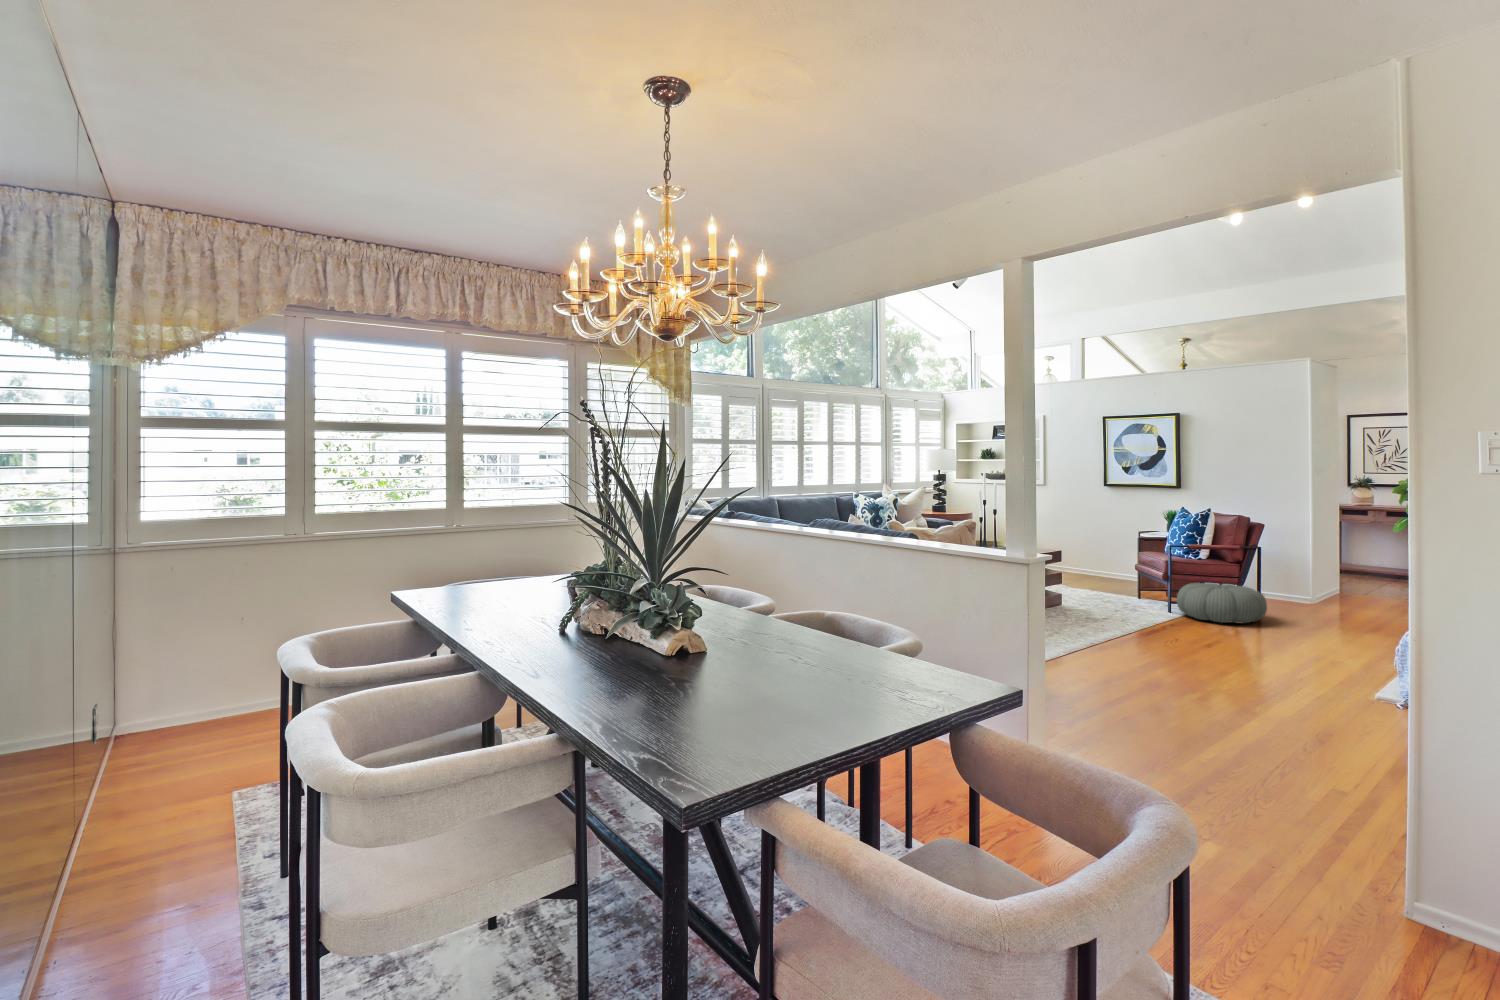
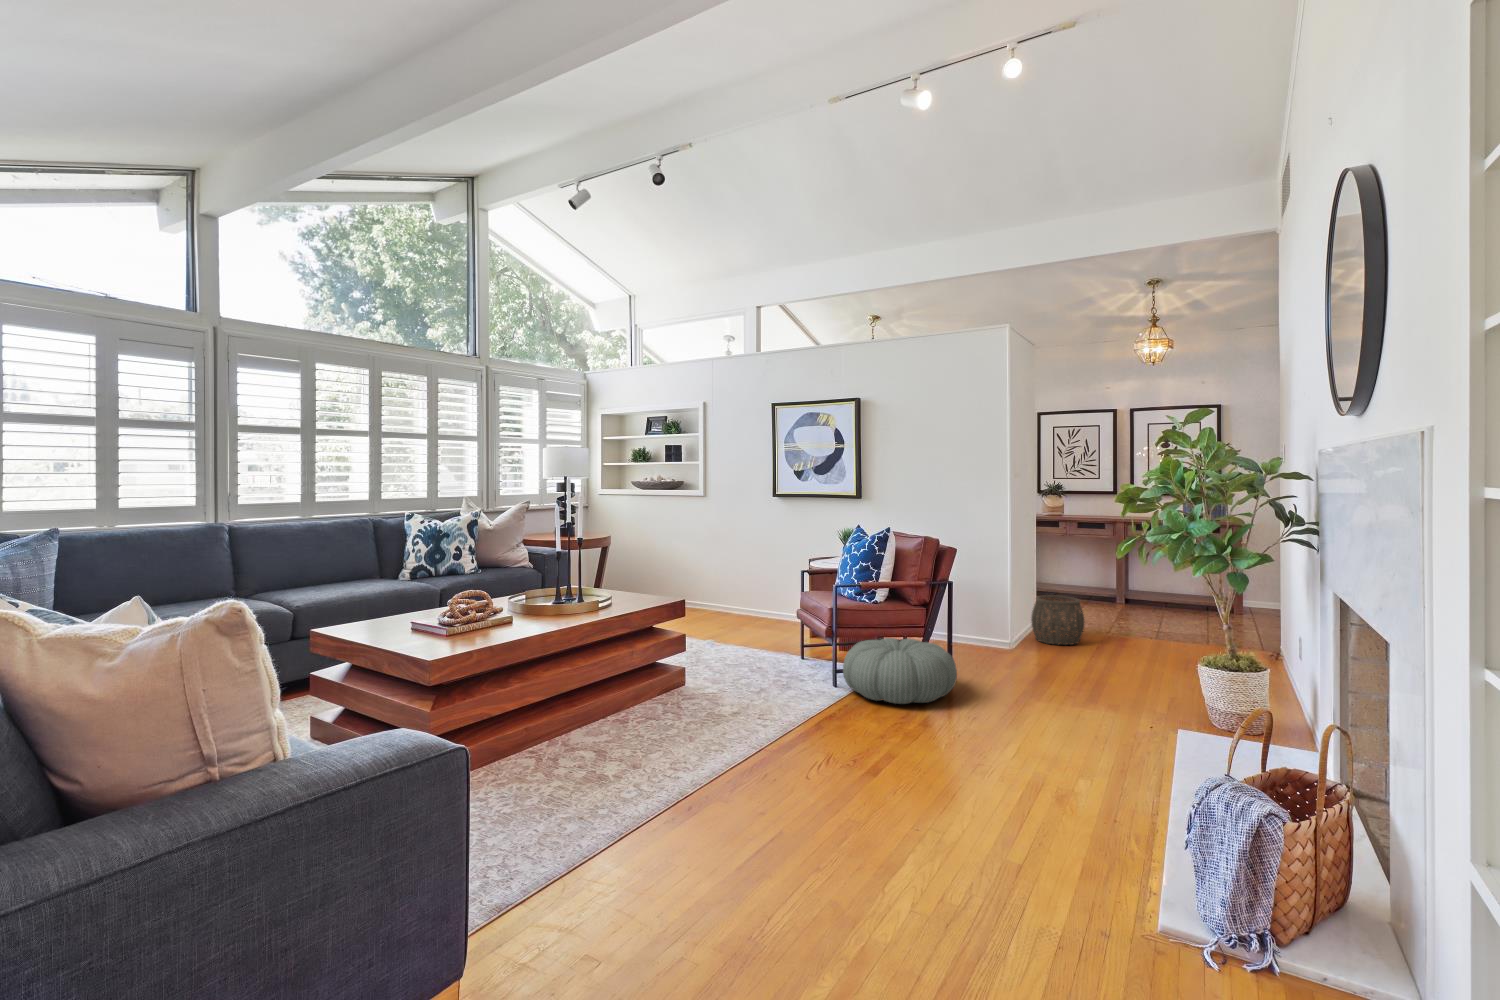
woven basket: none [1333,566,1385,604] -> present [1031,595,1085,645]

